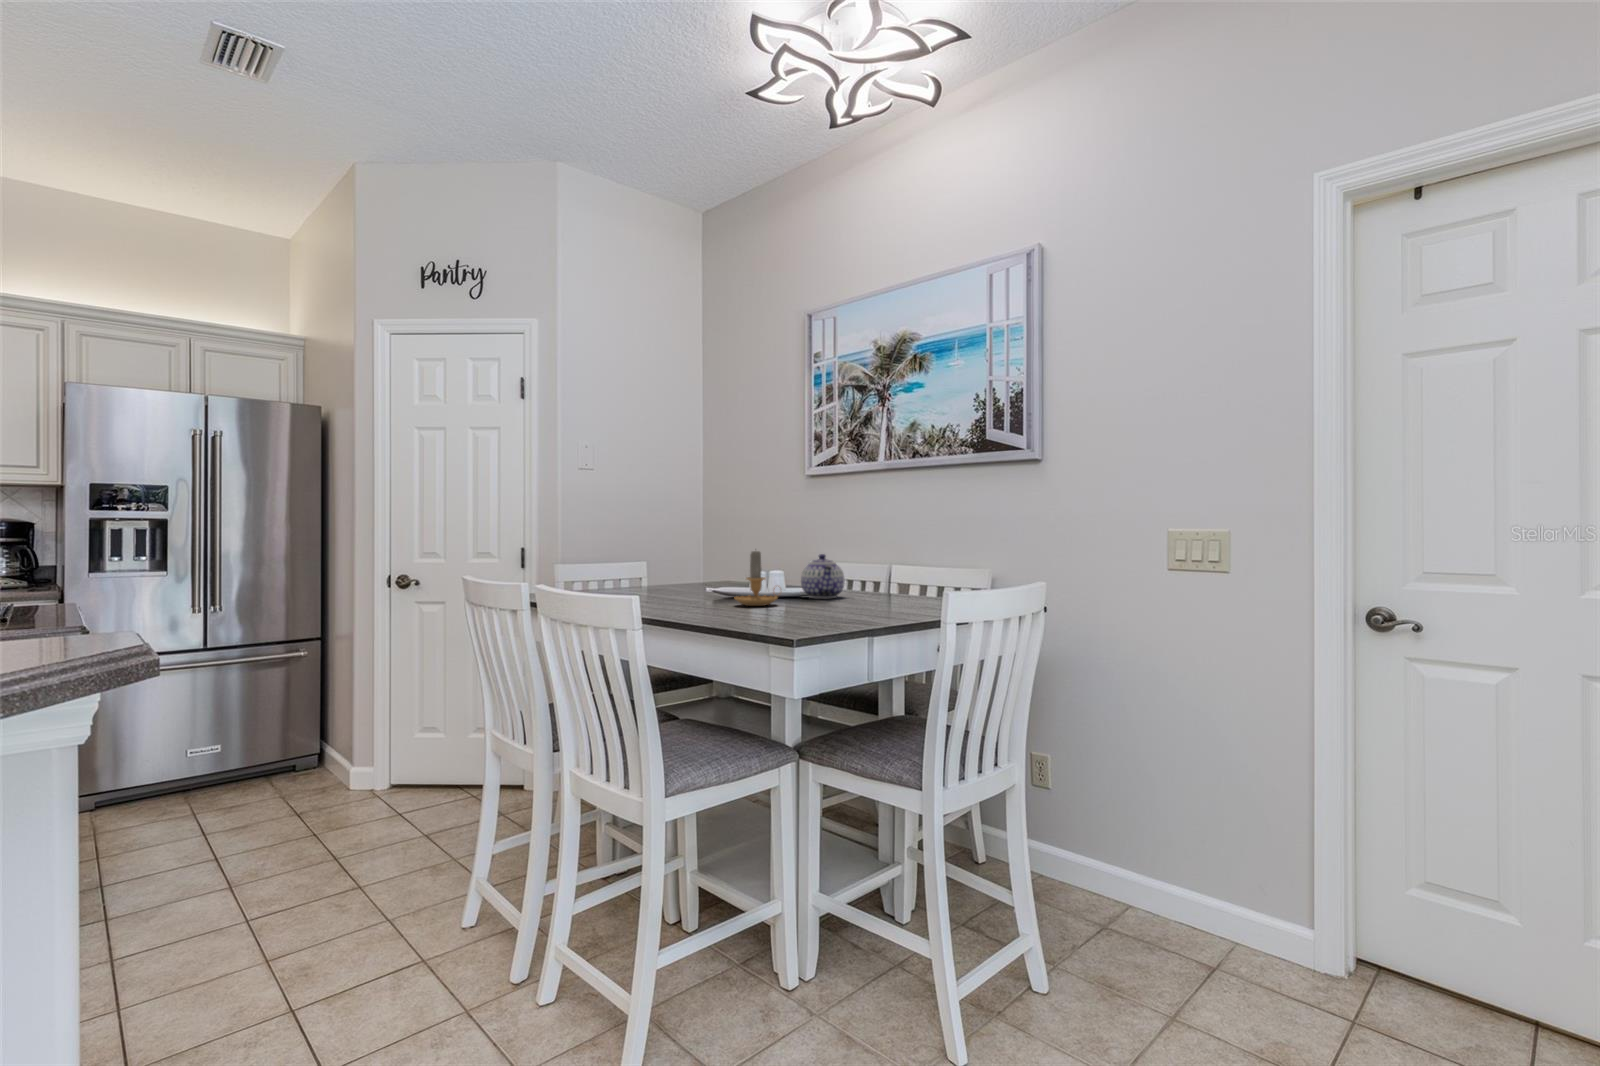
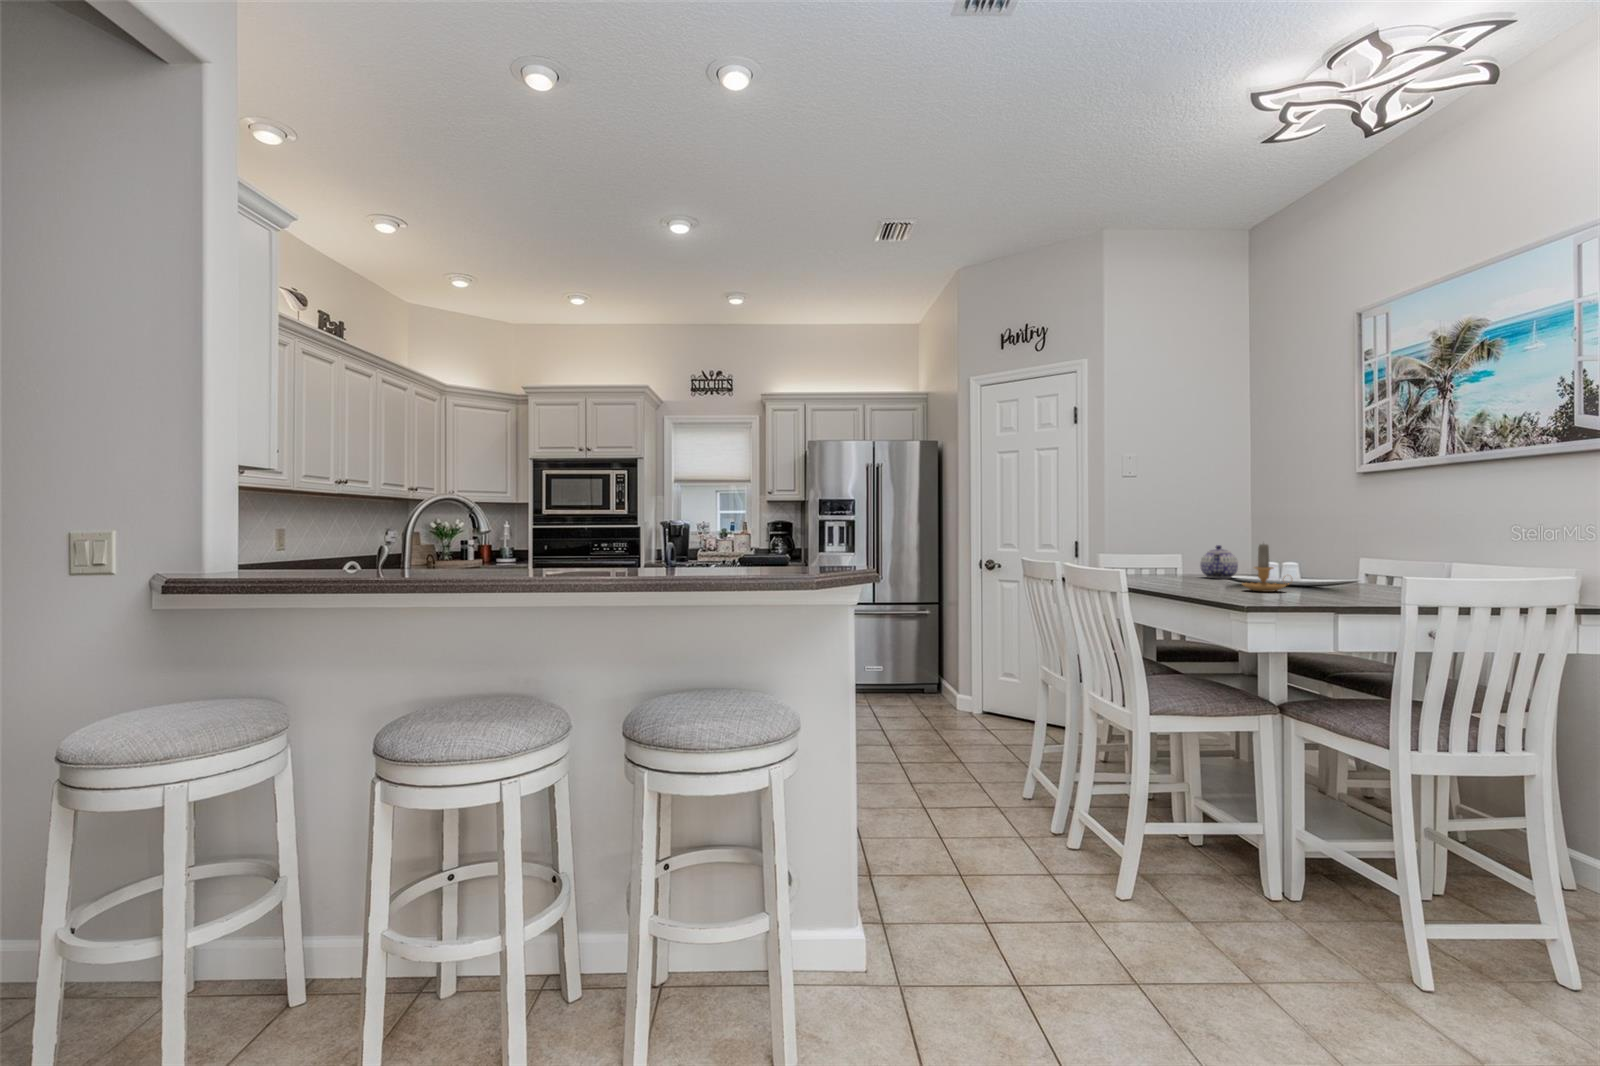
teapot: present [801,554,844,598] -> present [1200,545,1238,578]

